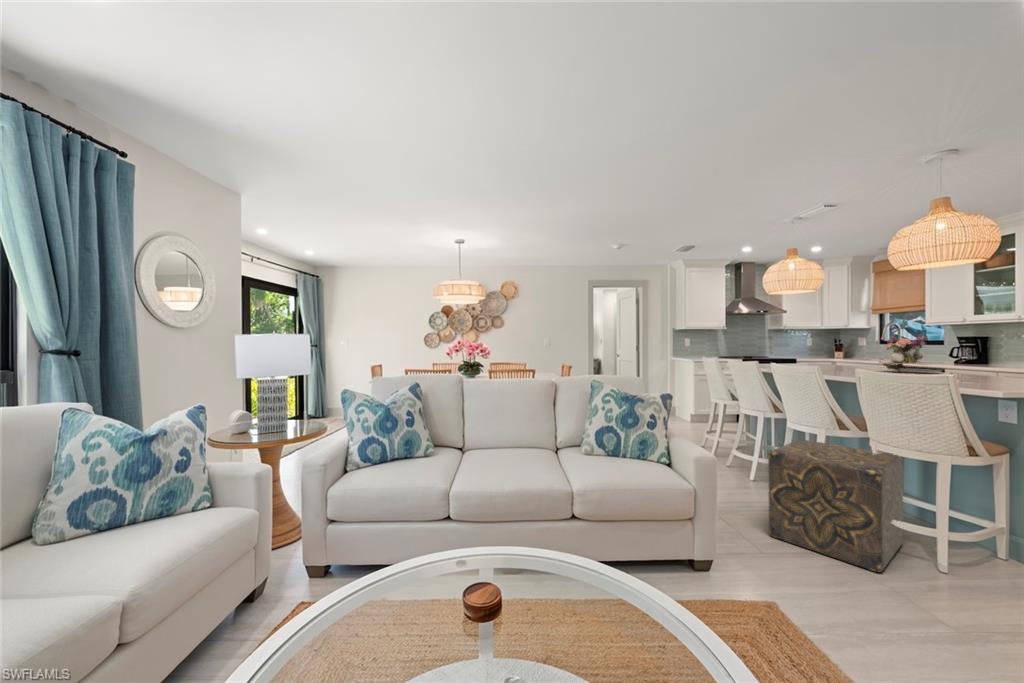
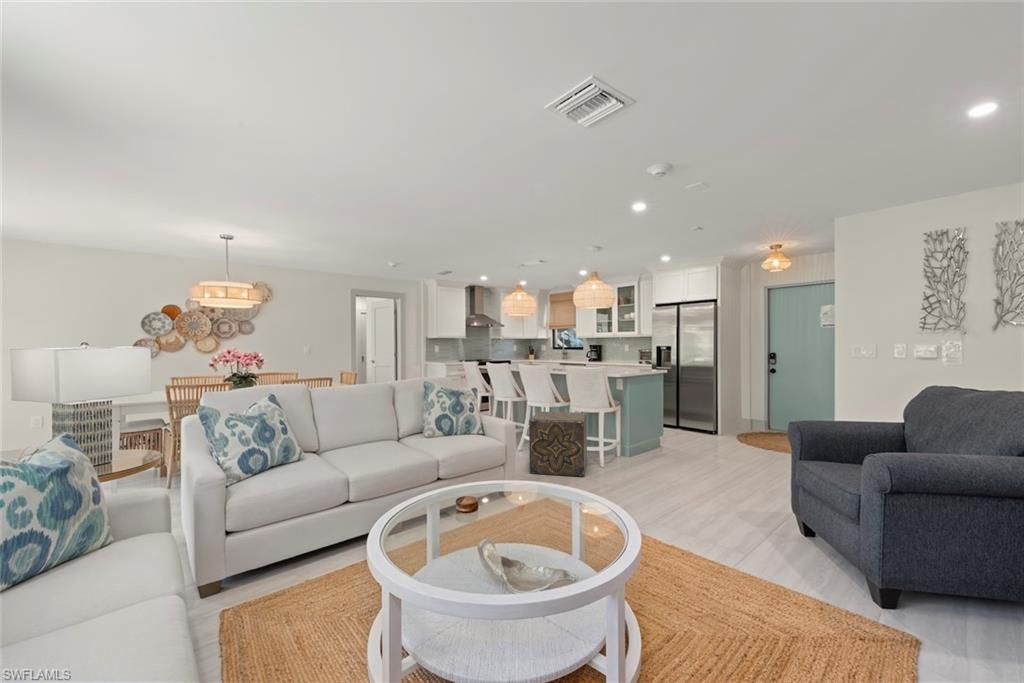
flower arrangement: present [879,334,941,371] -> none [566,343,594,367]

